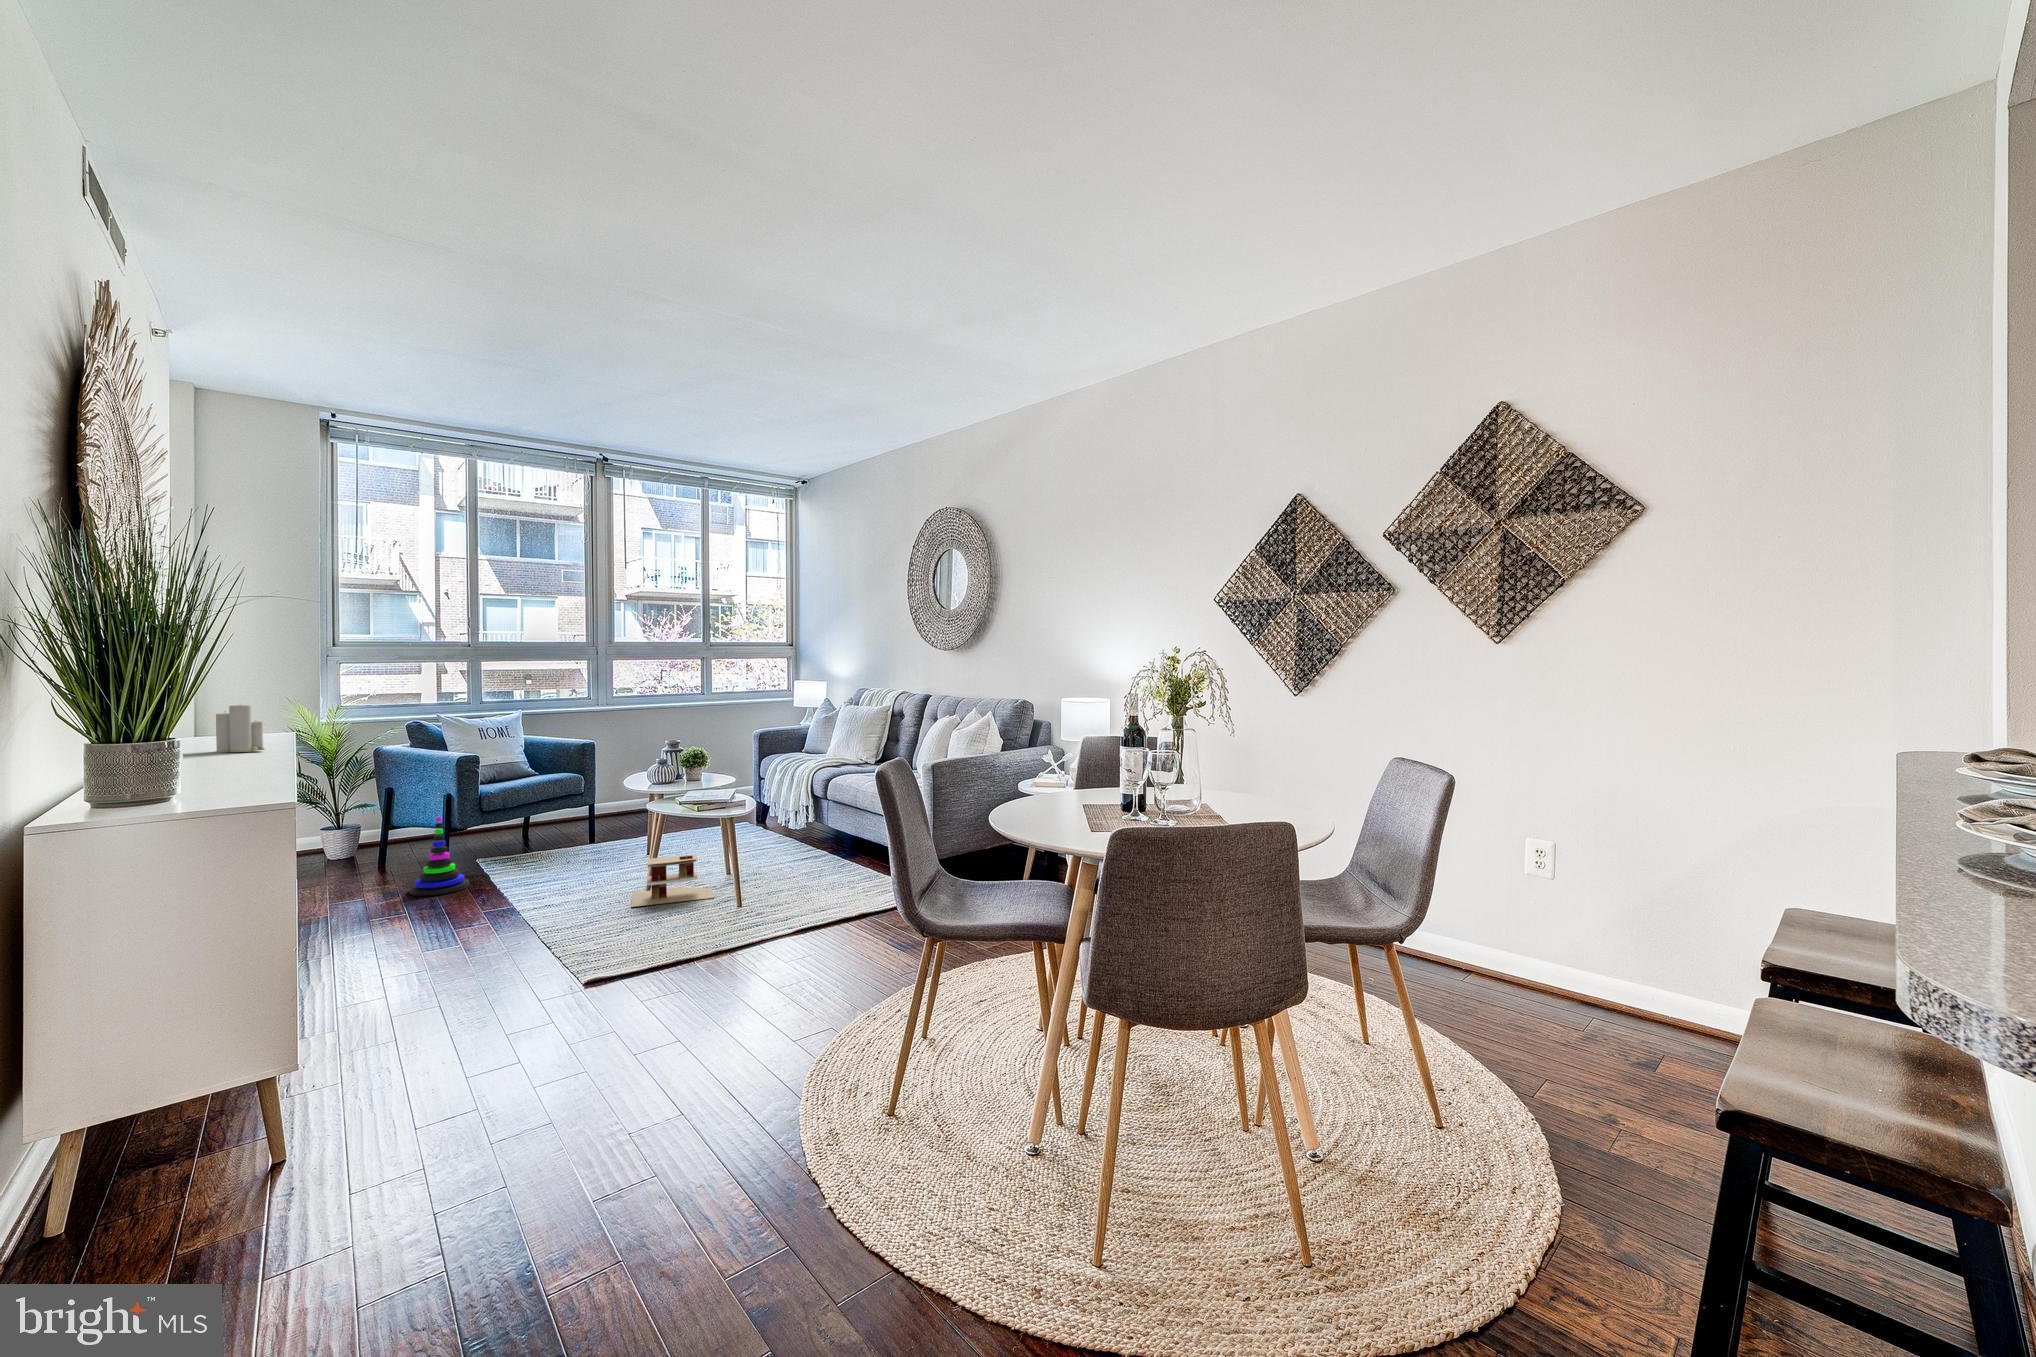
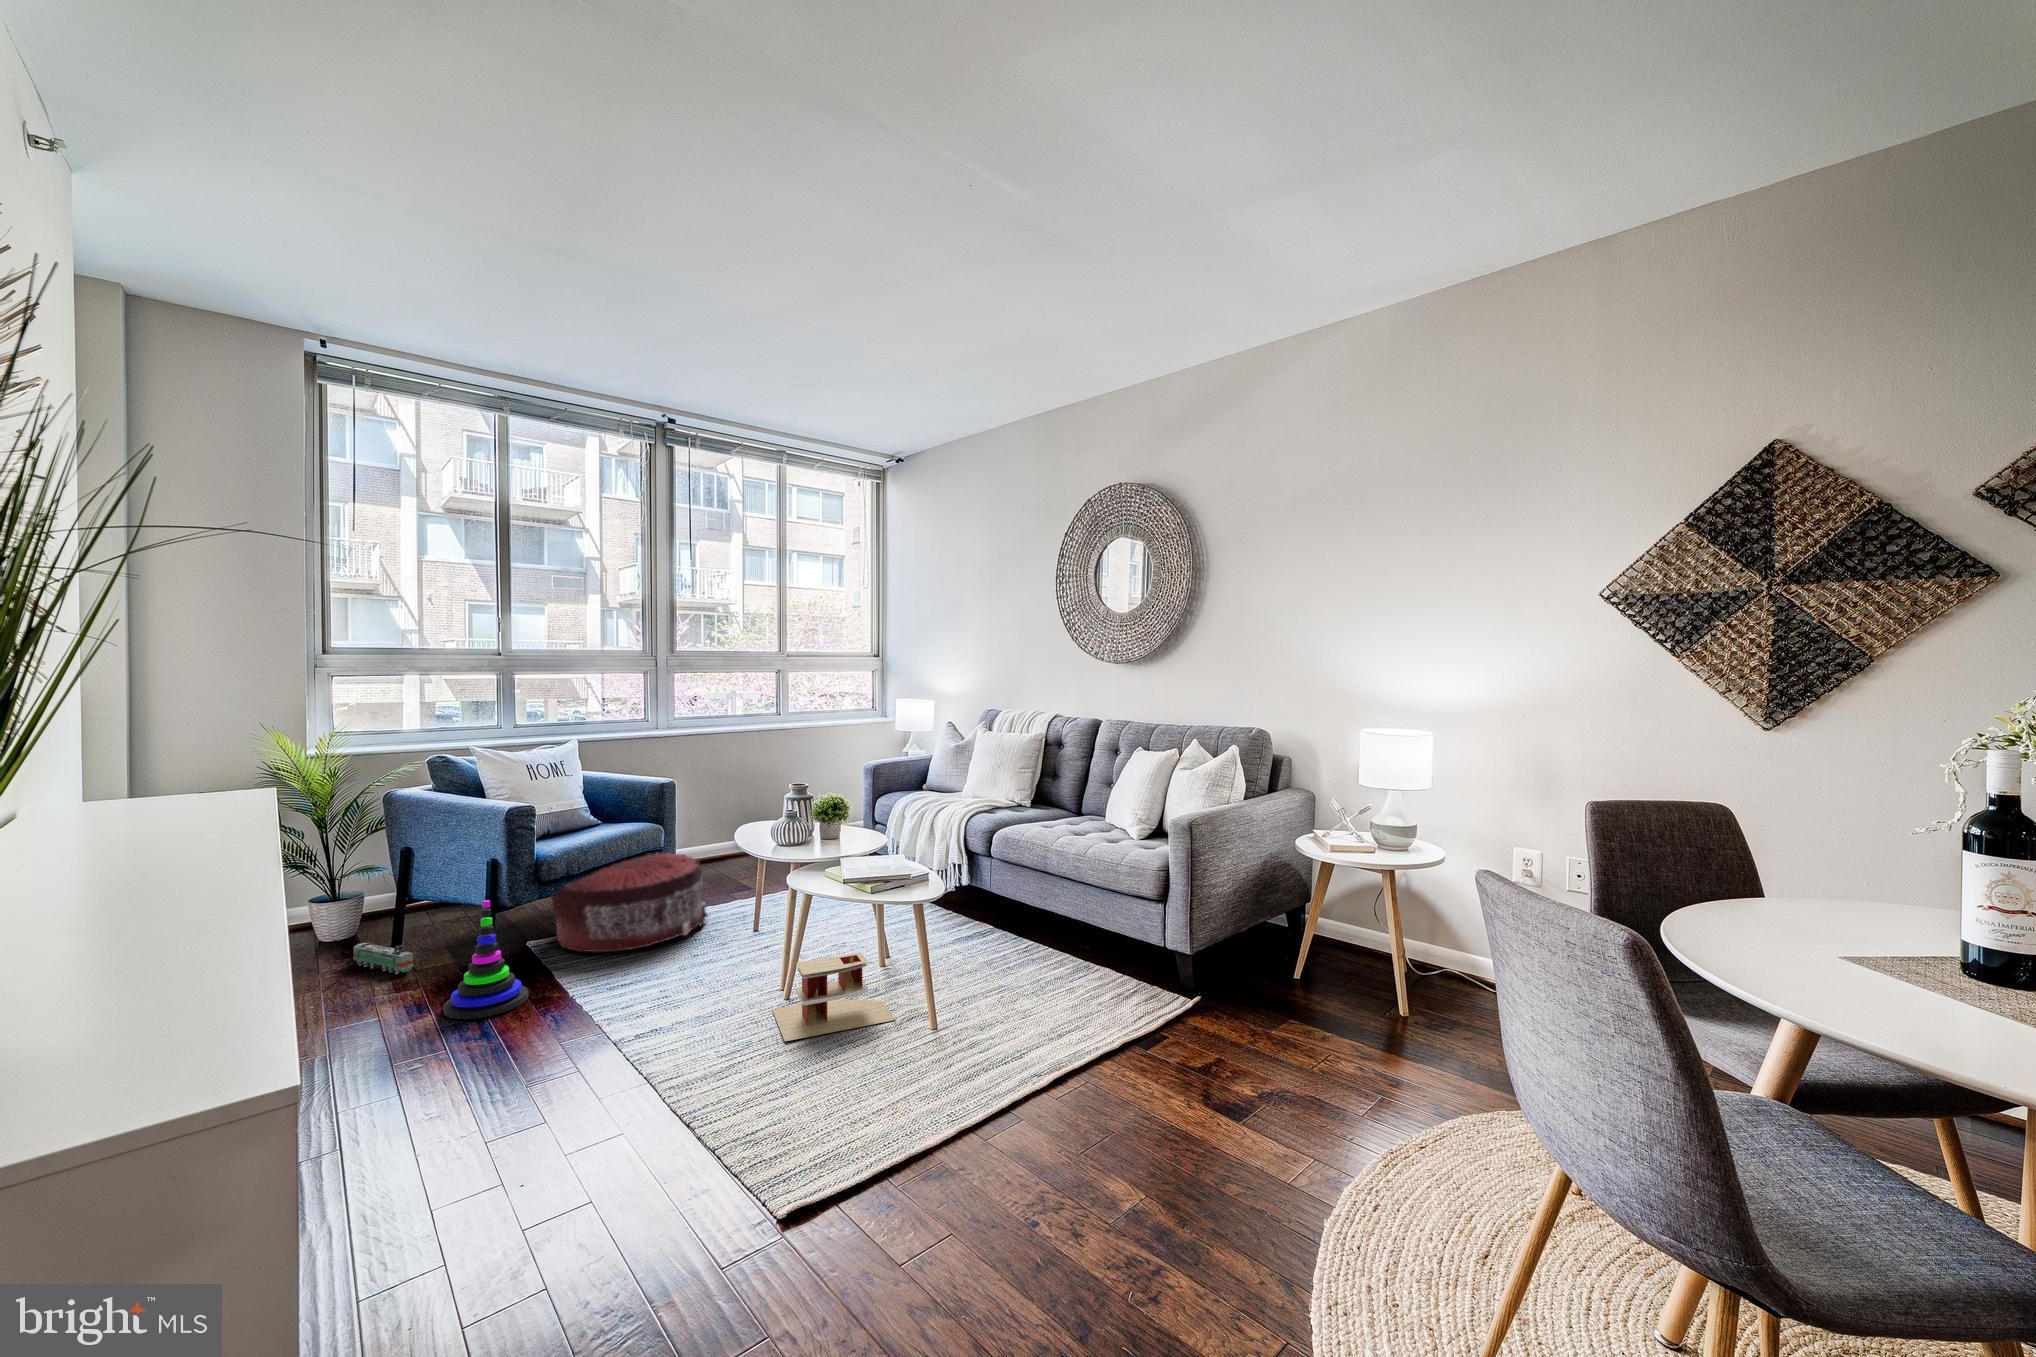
candle: present [216,705,265,752] -> none [138,750,227,845]
pouf: none [493,795,615,862] -> present [551,853,708,952]
toy train: none [352,853,393,874] -> present [353,942,413,974]

